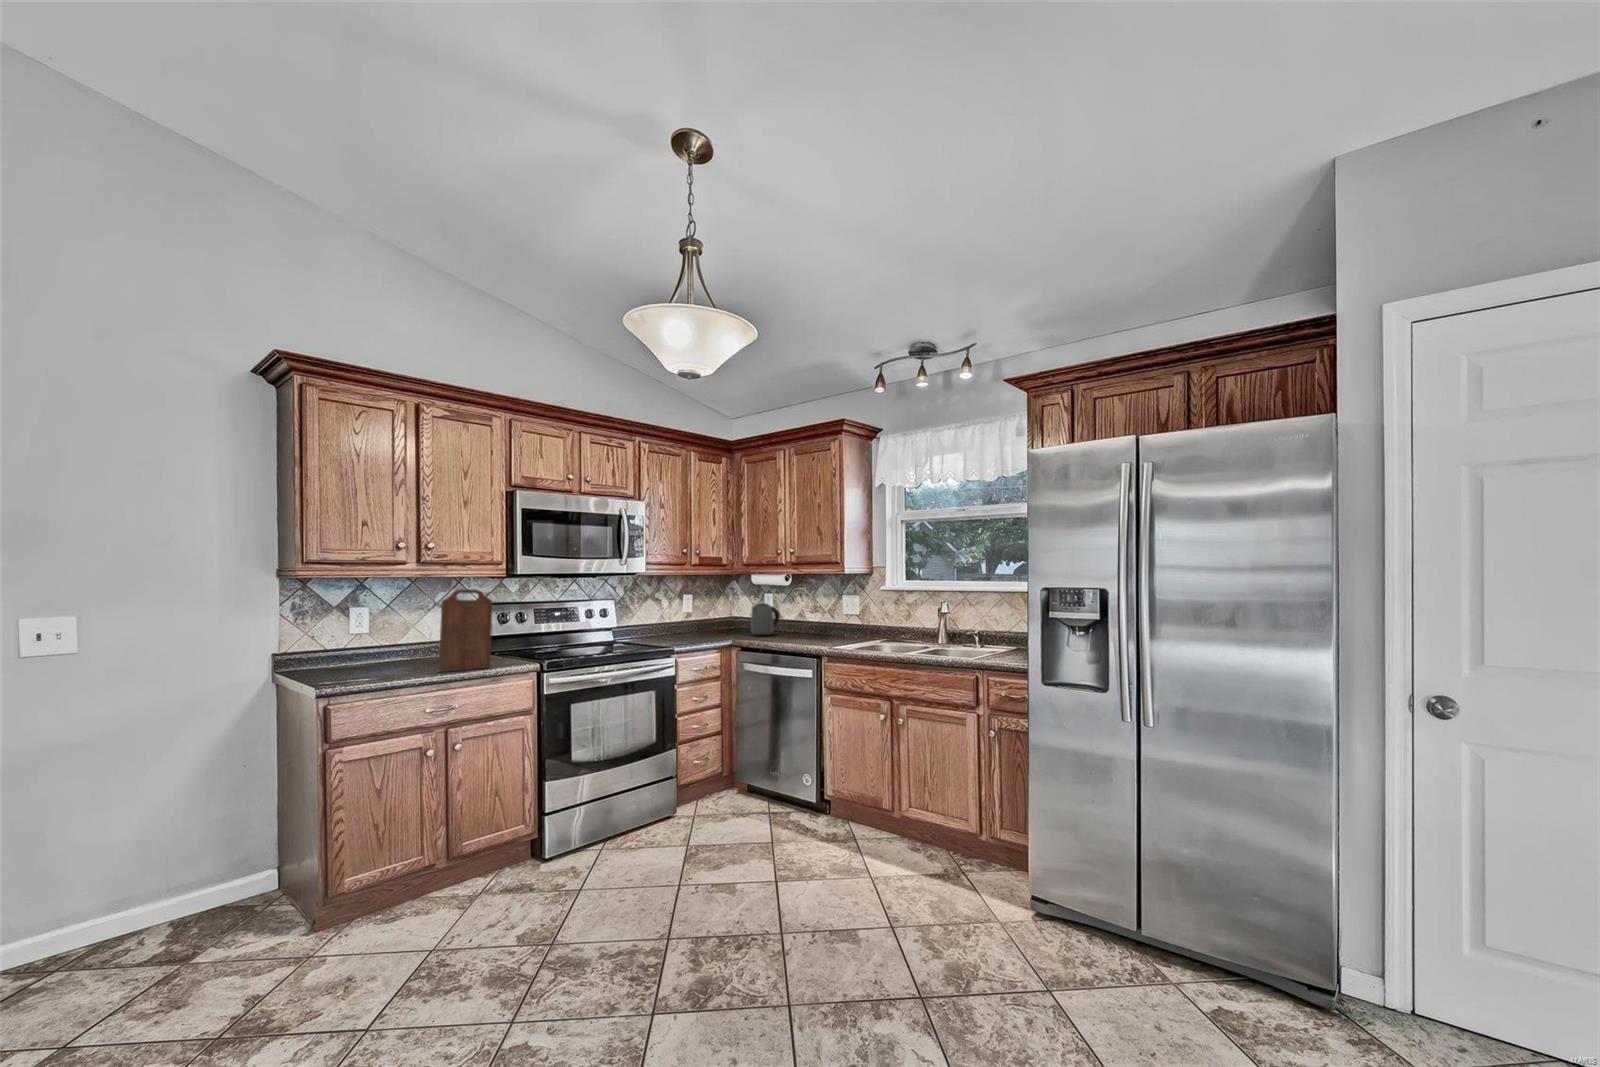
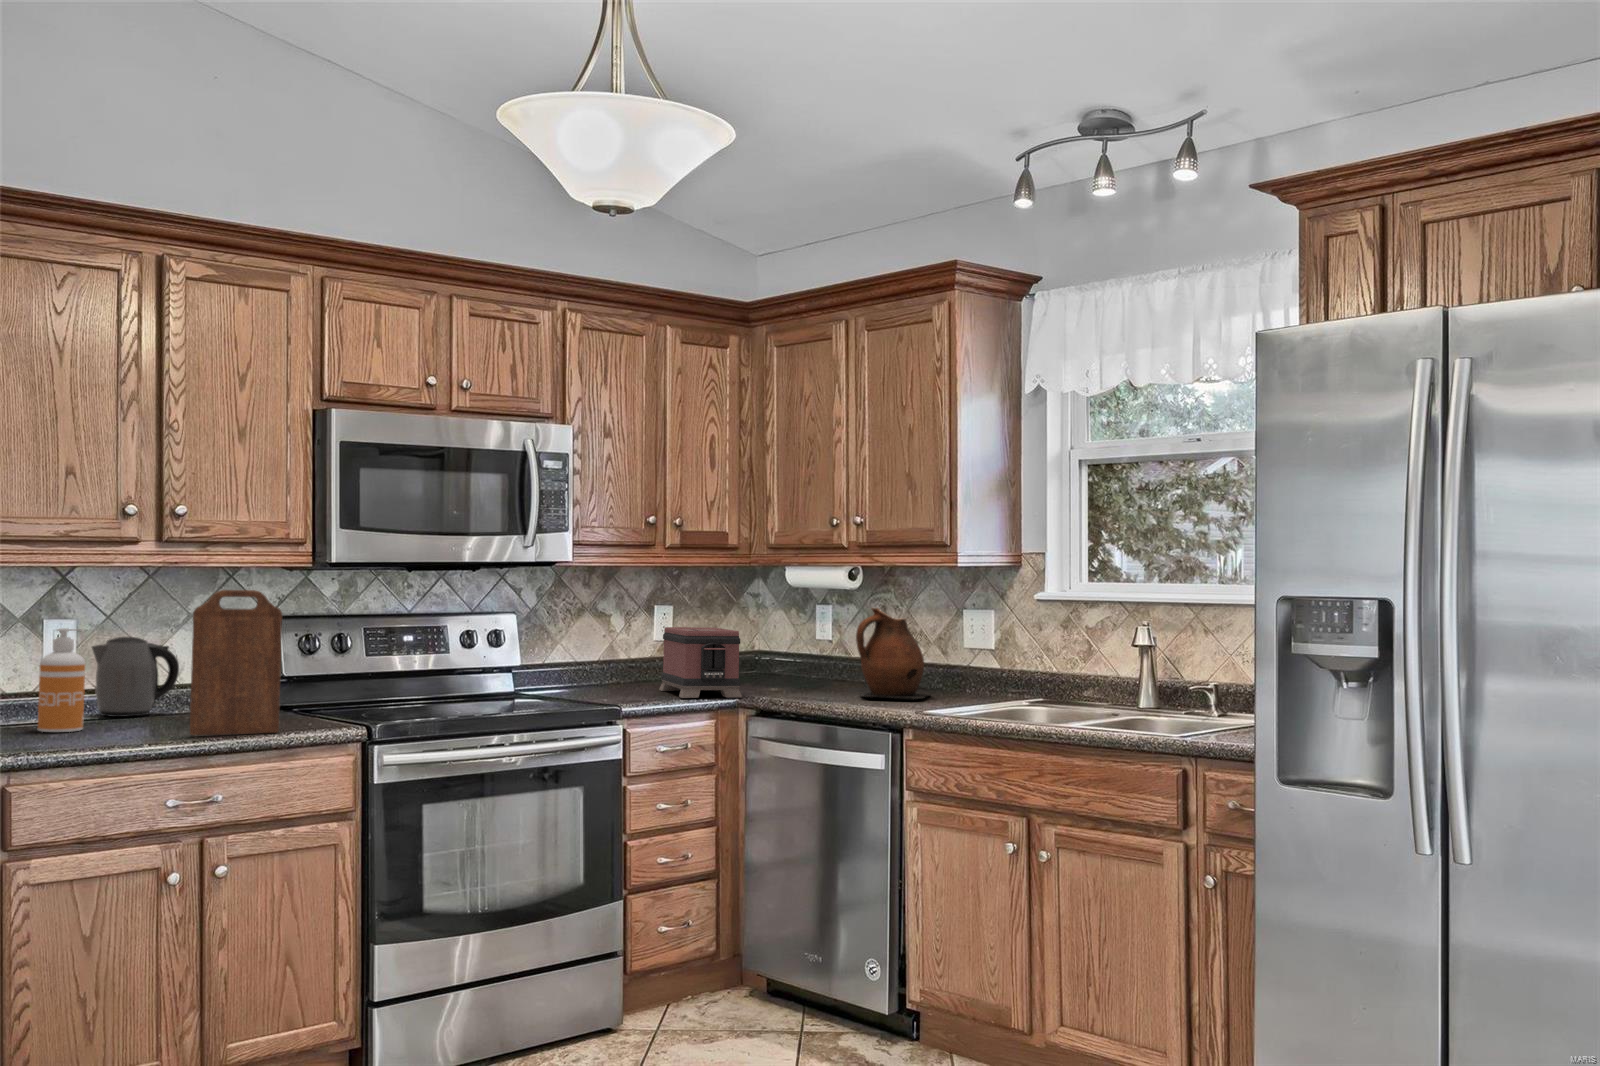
ceramic pitcher: none [792,594,829,641] -> present [856,608,930,699]
kettle: present [751,603,780,636] -> present [92,637,179,717]
toaster: none [689,605,734,642] -> present [659,627,742,698]
soap dispenser: none [348,612,377,671] -> present [38,628,85,732]

